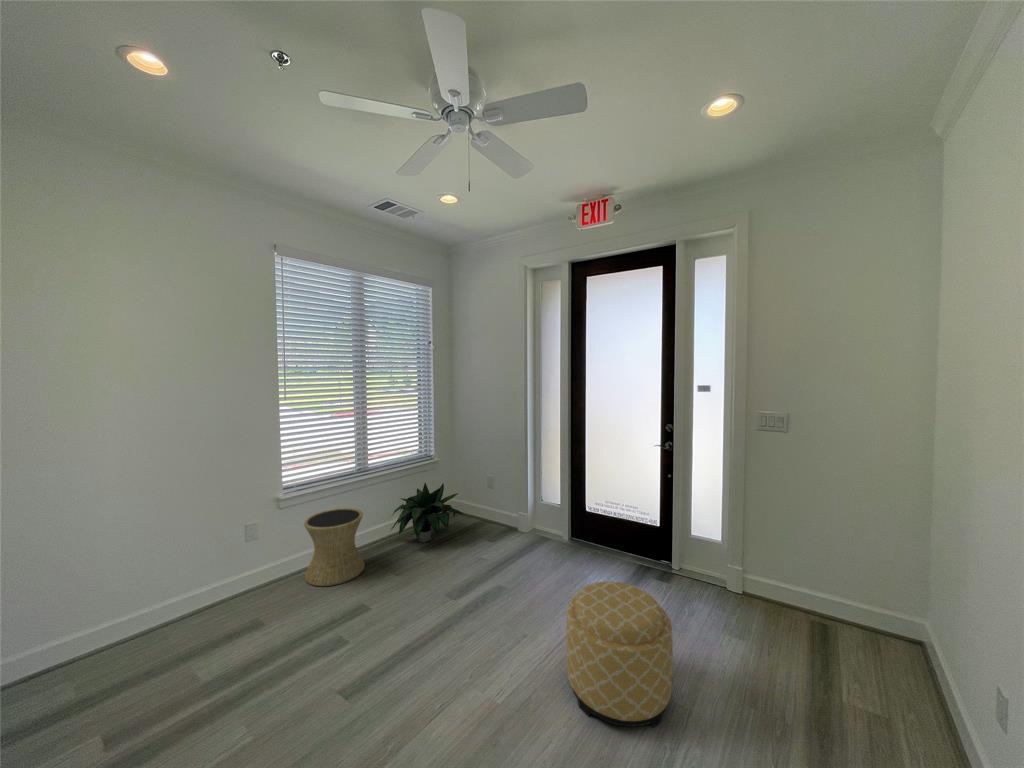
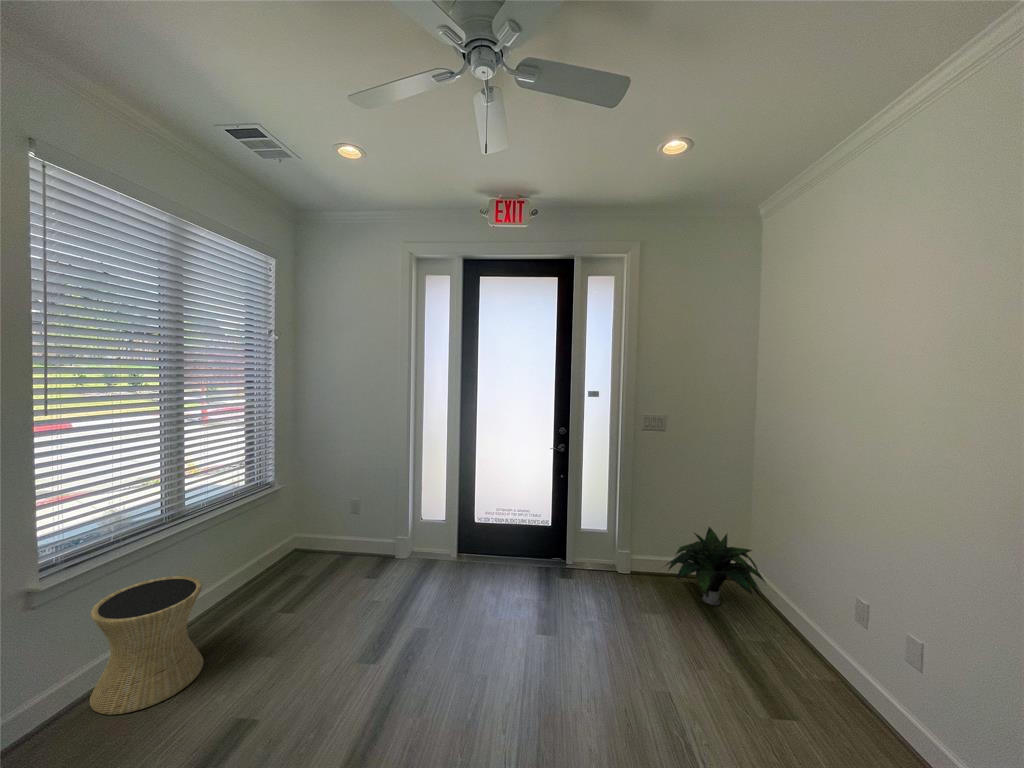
potted plant: present [391,483,463,542] -> present [667,527,765,605]
ottoman: present [566,581,673,727] -> none [543,583,644,722]

